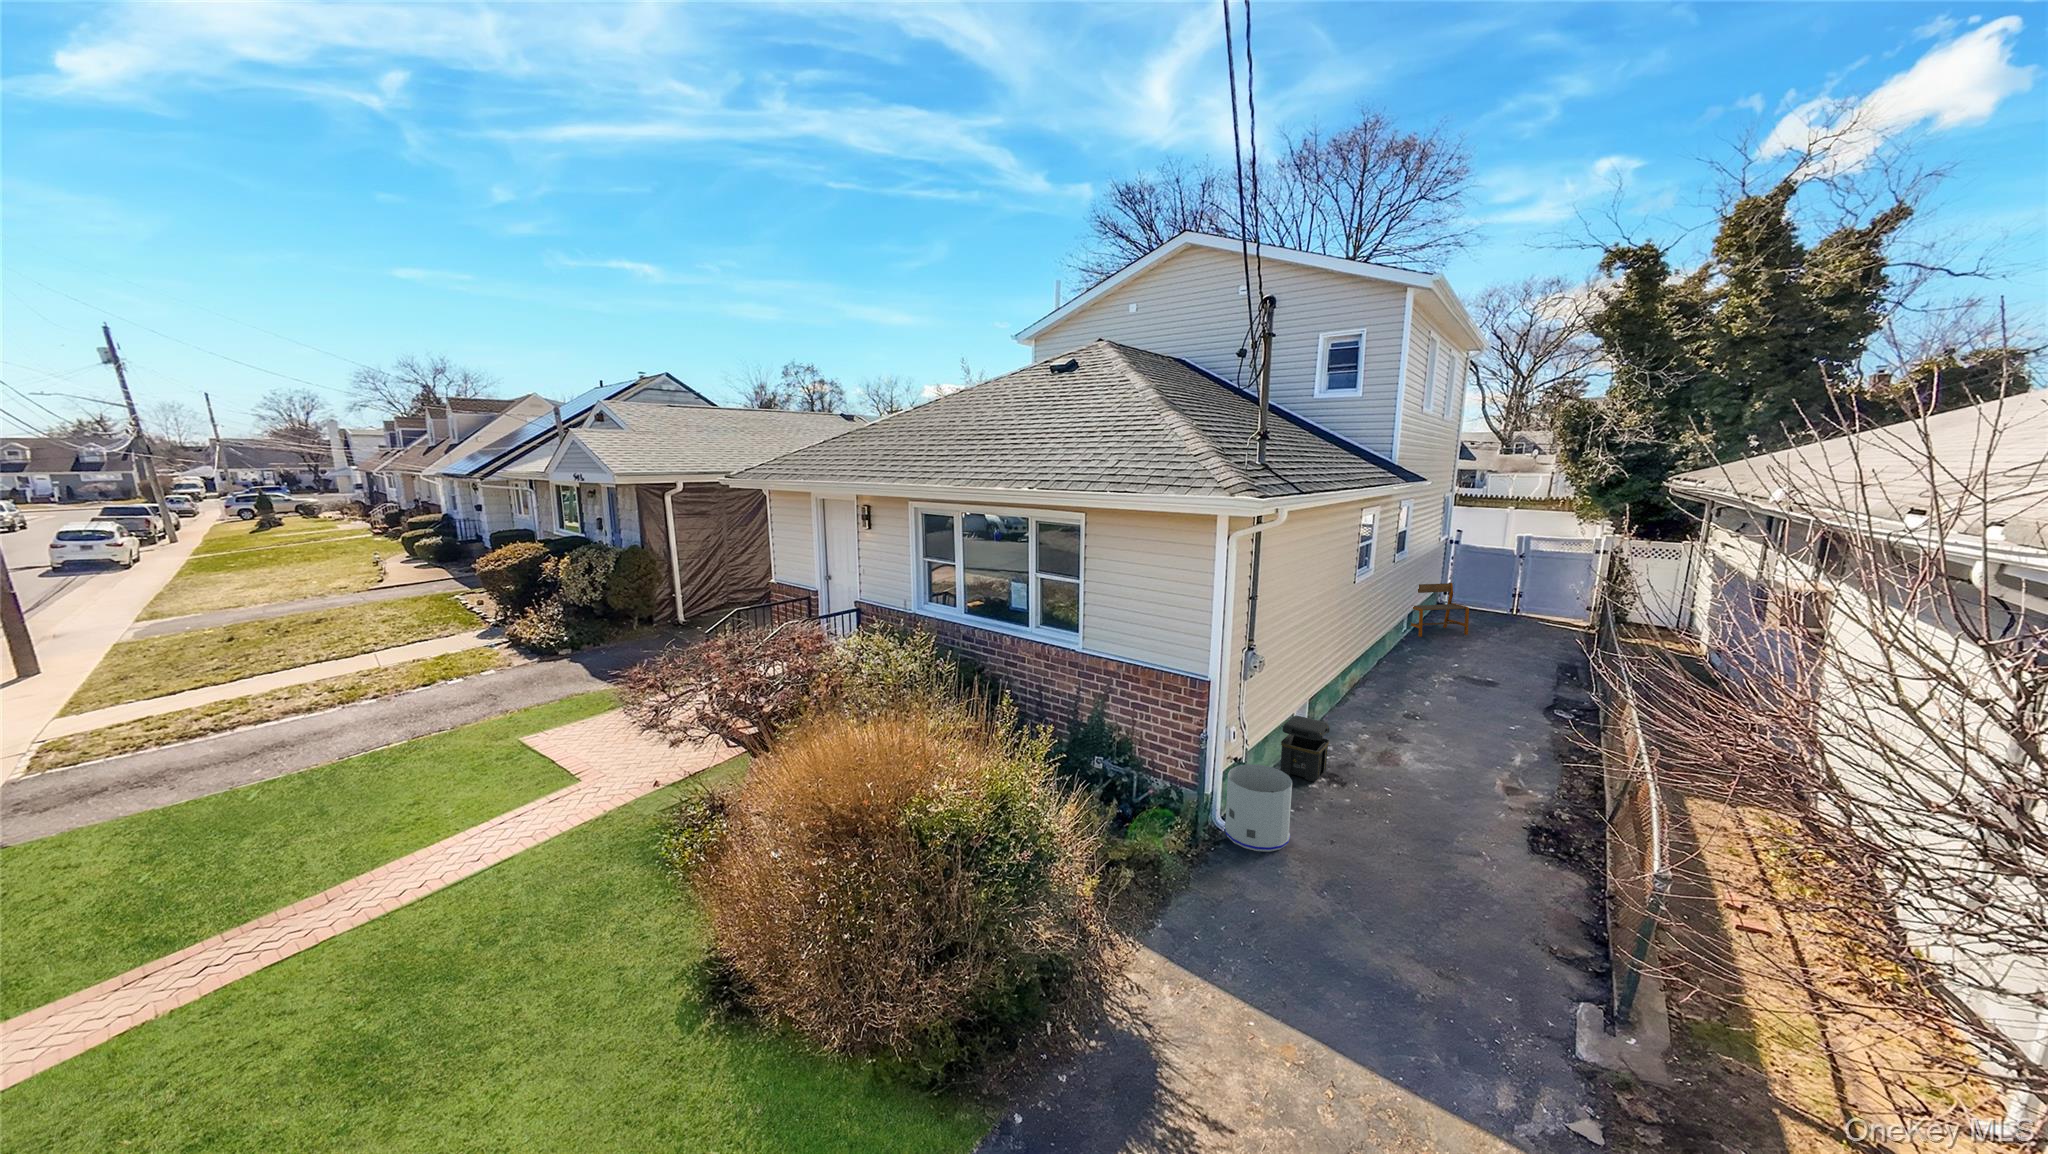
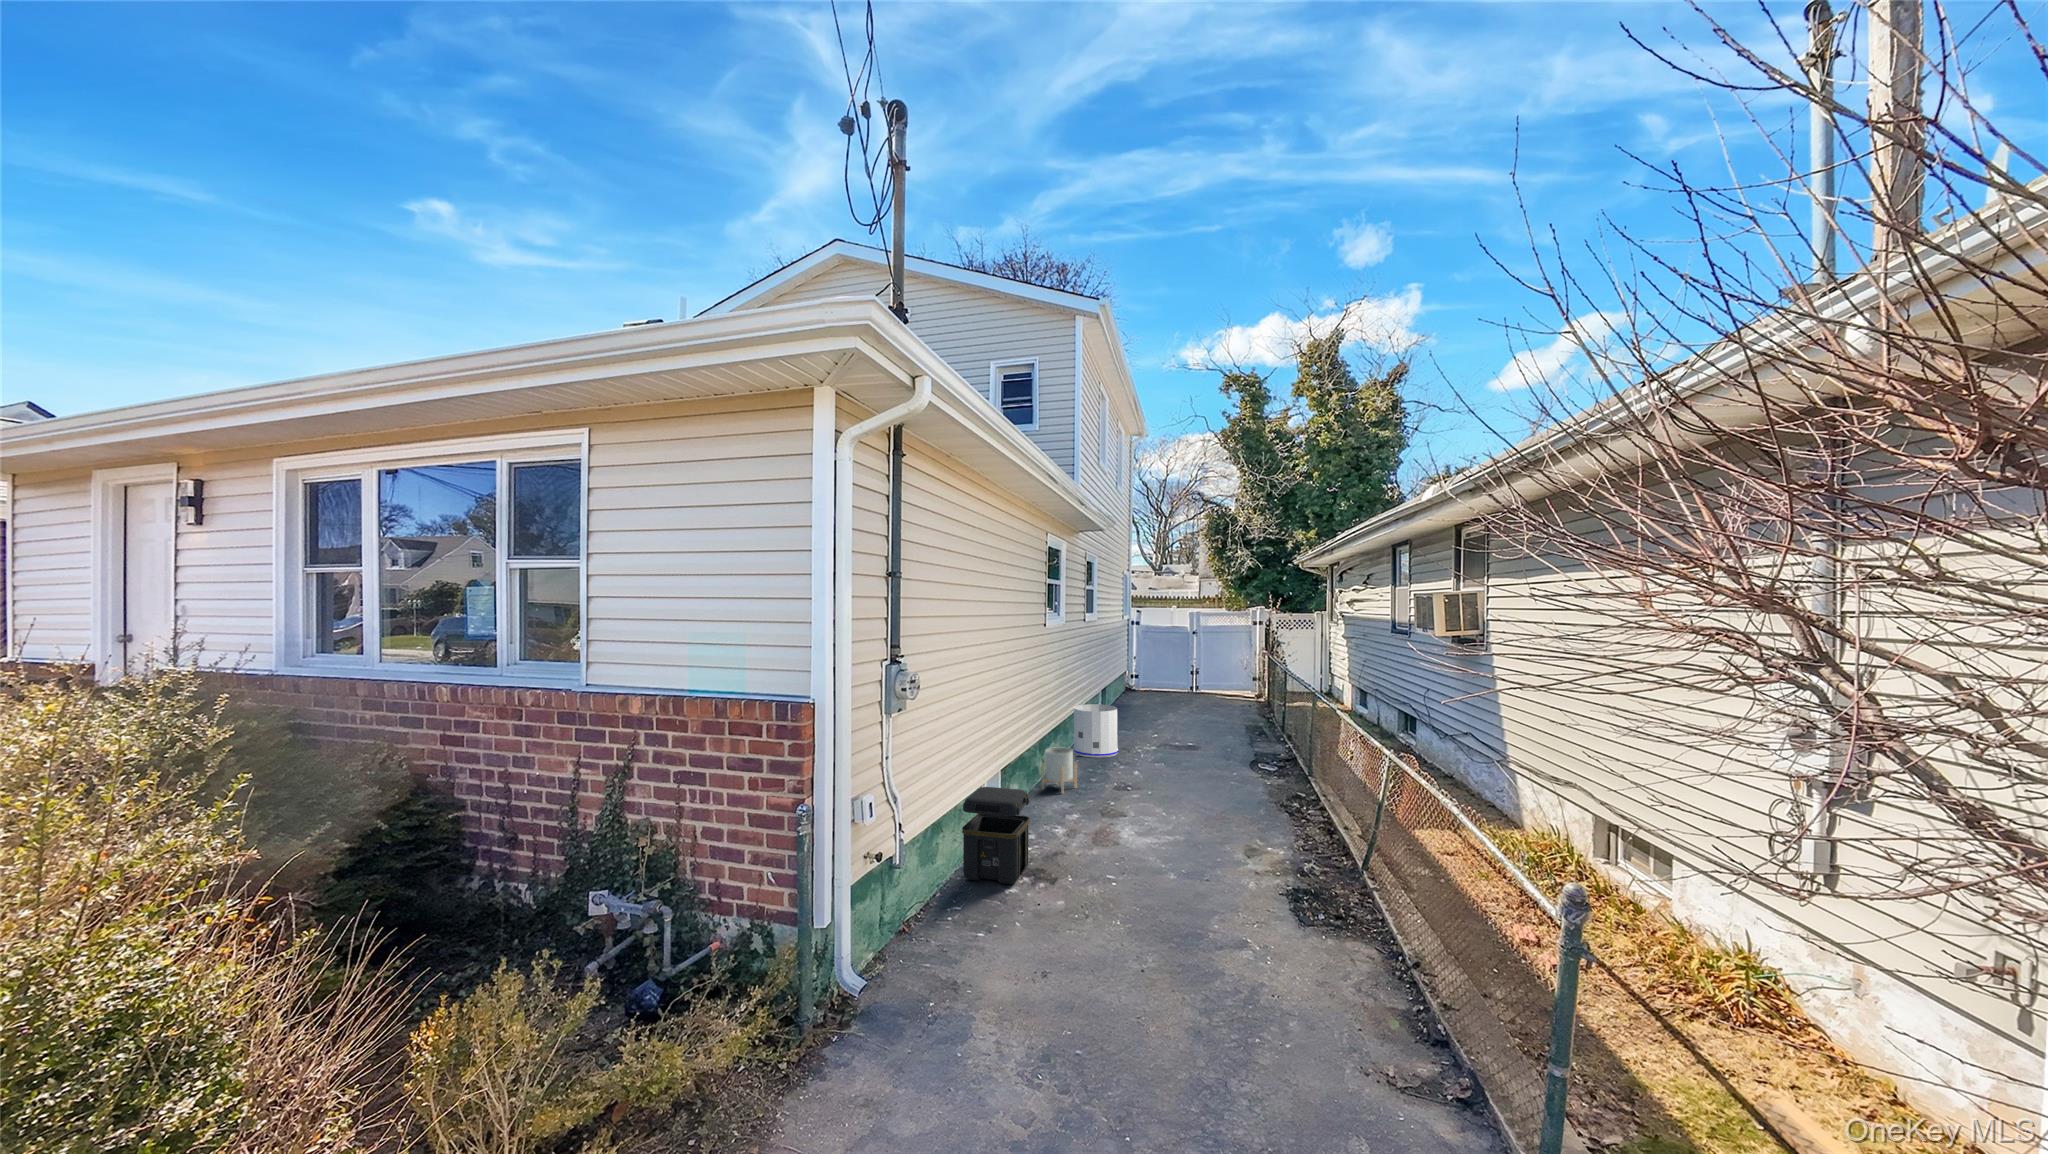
bench: present [1410,583,1469,637] -> none [1099,657,1160,714]
planter: none [1340,680,1371,717] -> present [1042,747,1077,793]
trash can: present [1224,764,1292,852] -> present [1073,704,1118,758]

